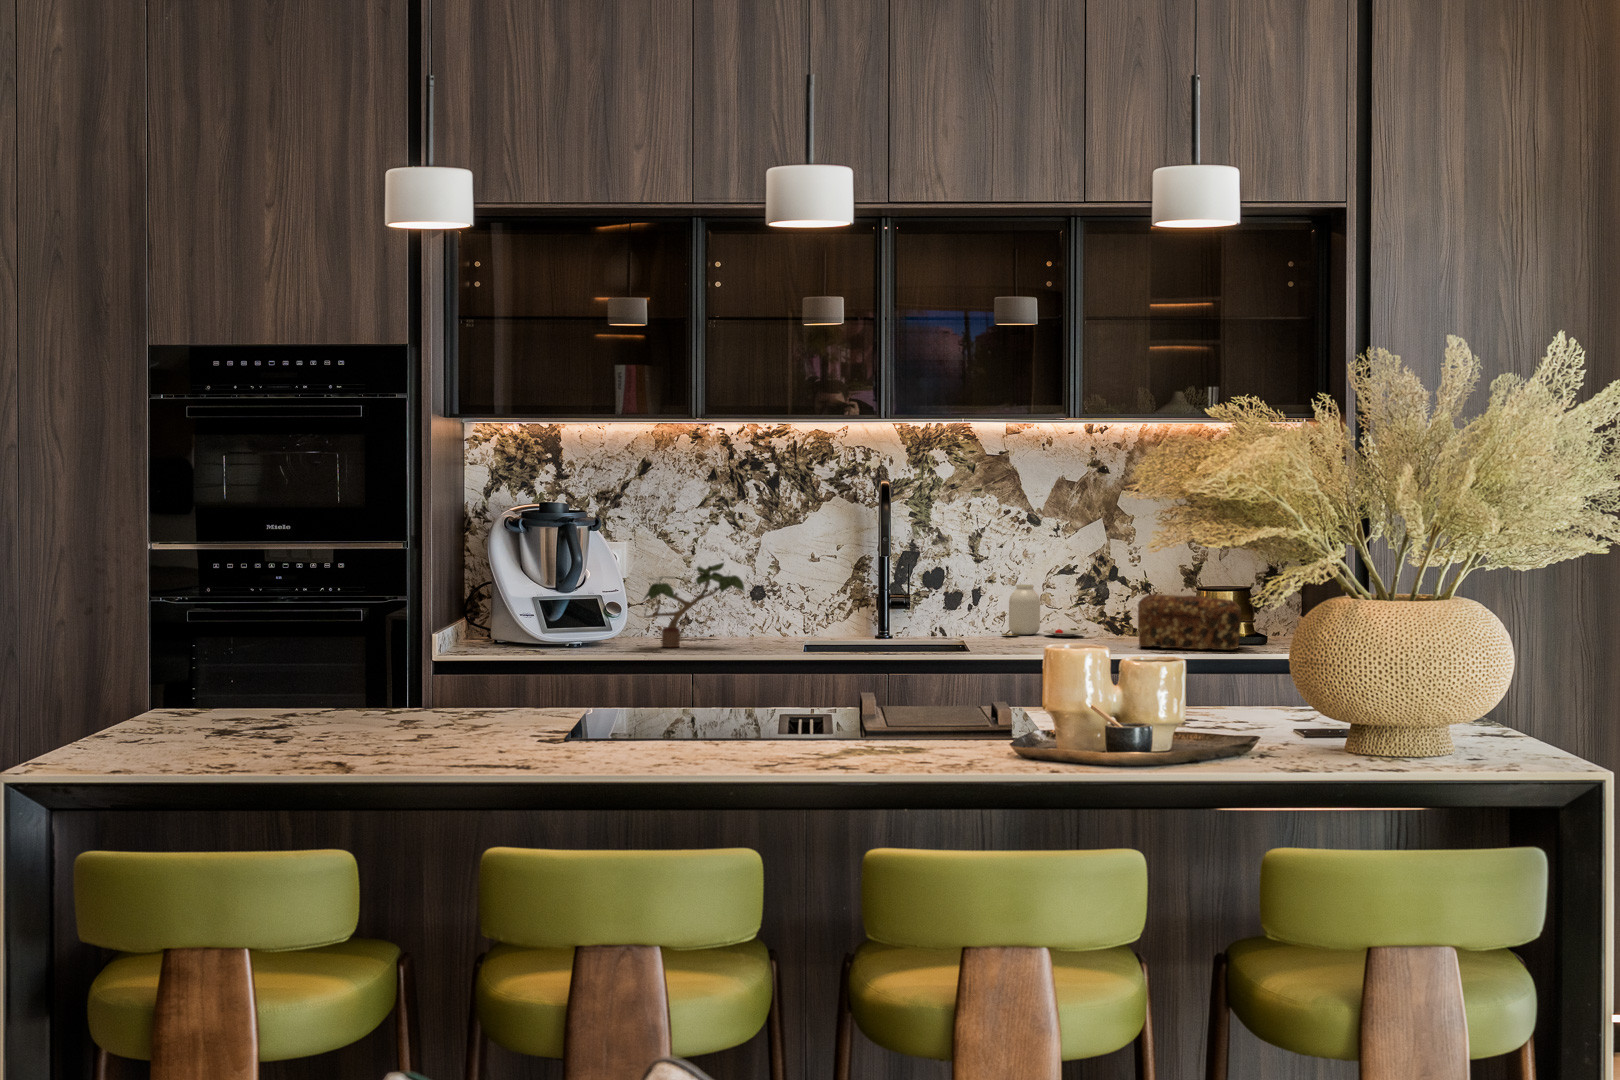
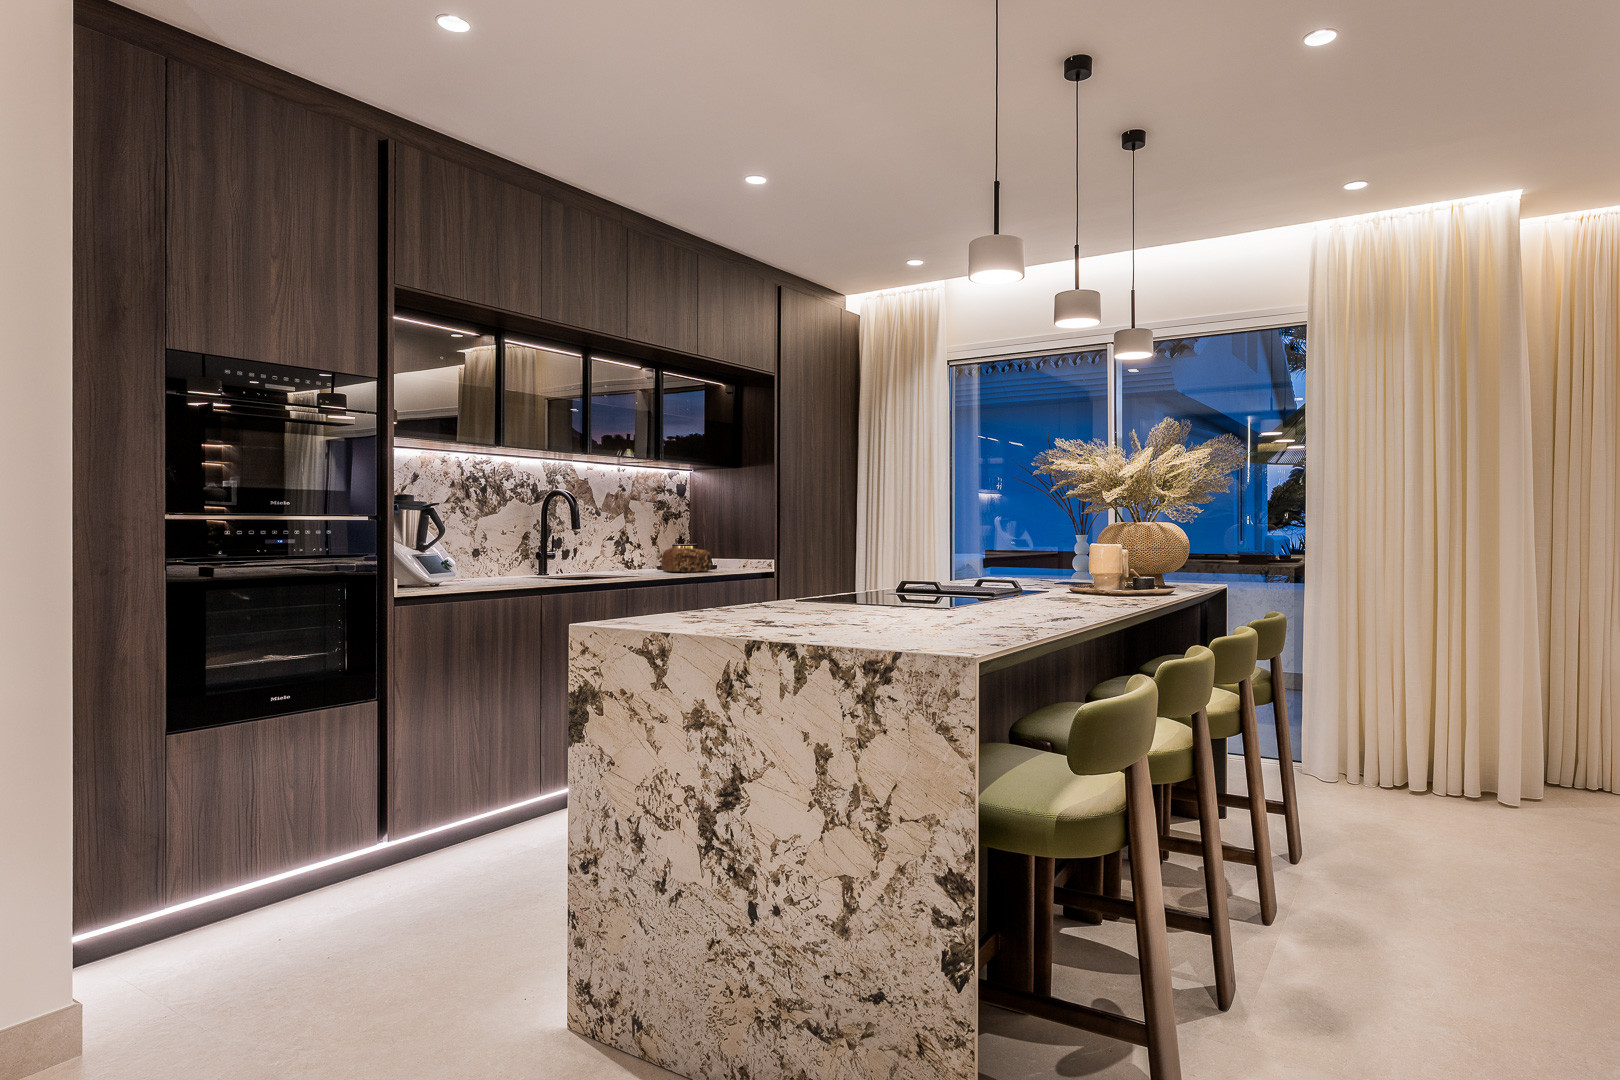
potted plant: present [644,563,744,647] -> none [459,532,523,583]
jar: present [1002,585,1084,636] -> none [587,546,628,571]

